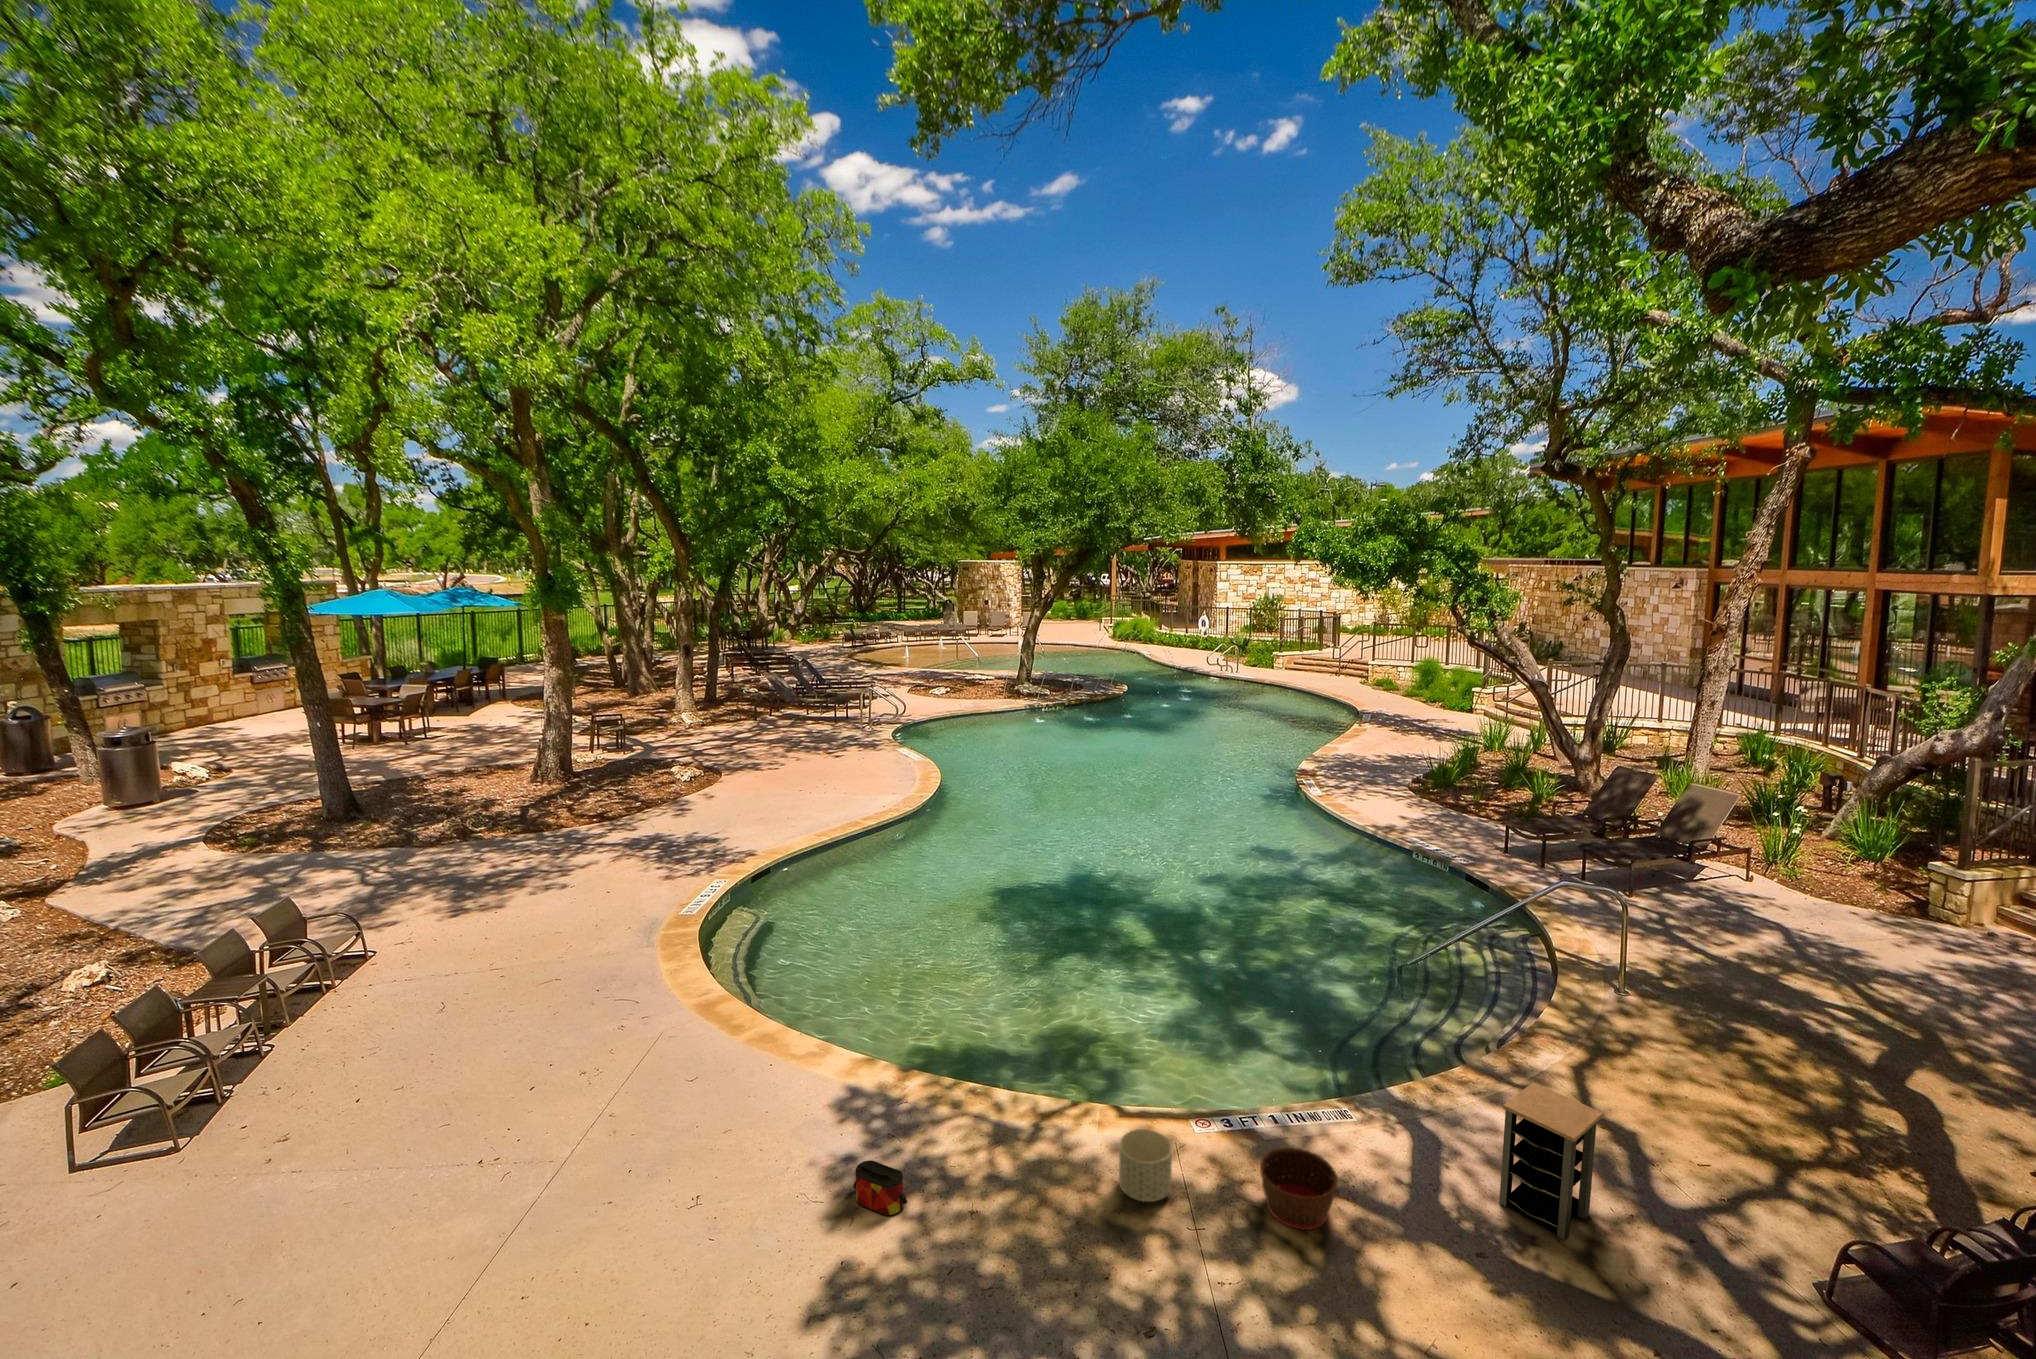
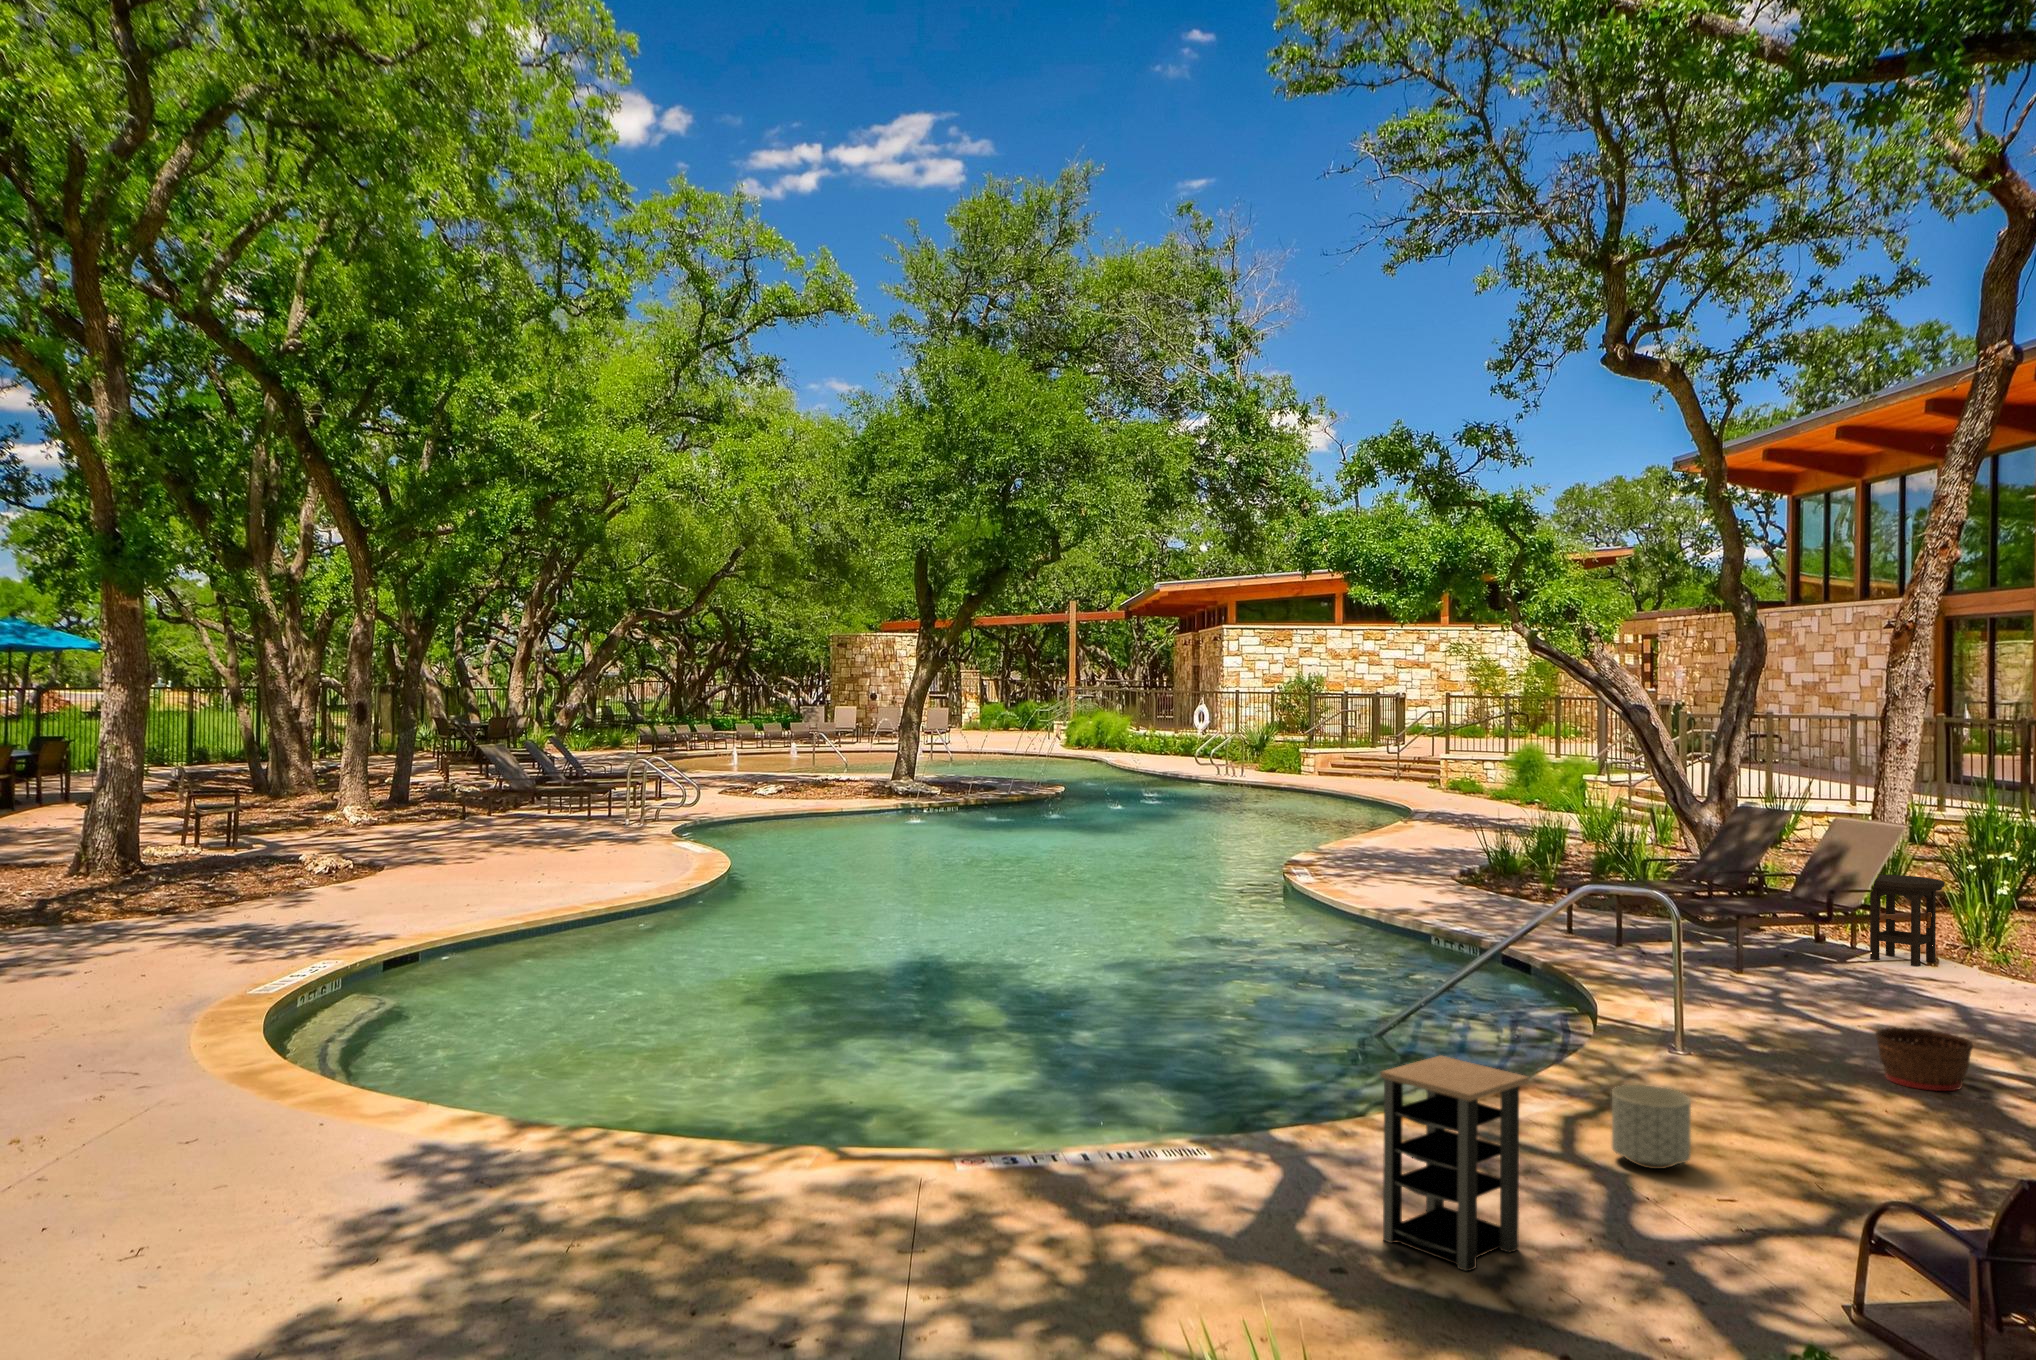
stool: none [1708,822,1766,886] -> present [1870,875,1945,966]
planter: present [1119,1129,1172,1202] -> present [1612,1085,1691,1169]
basket: present [1260,1147,1338,1230] -> present [1876,1028,1973,1091]
bag: present [853,1160,907,1216] -> none [338,1180,422,1256]

